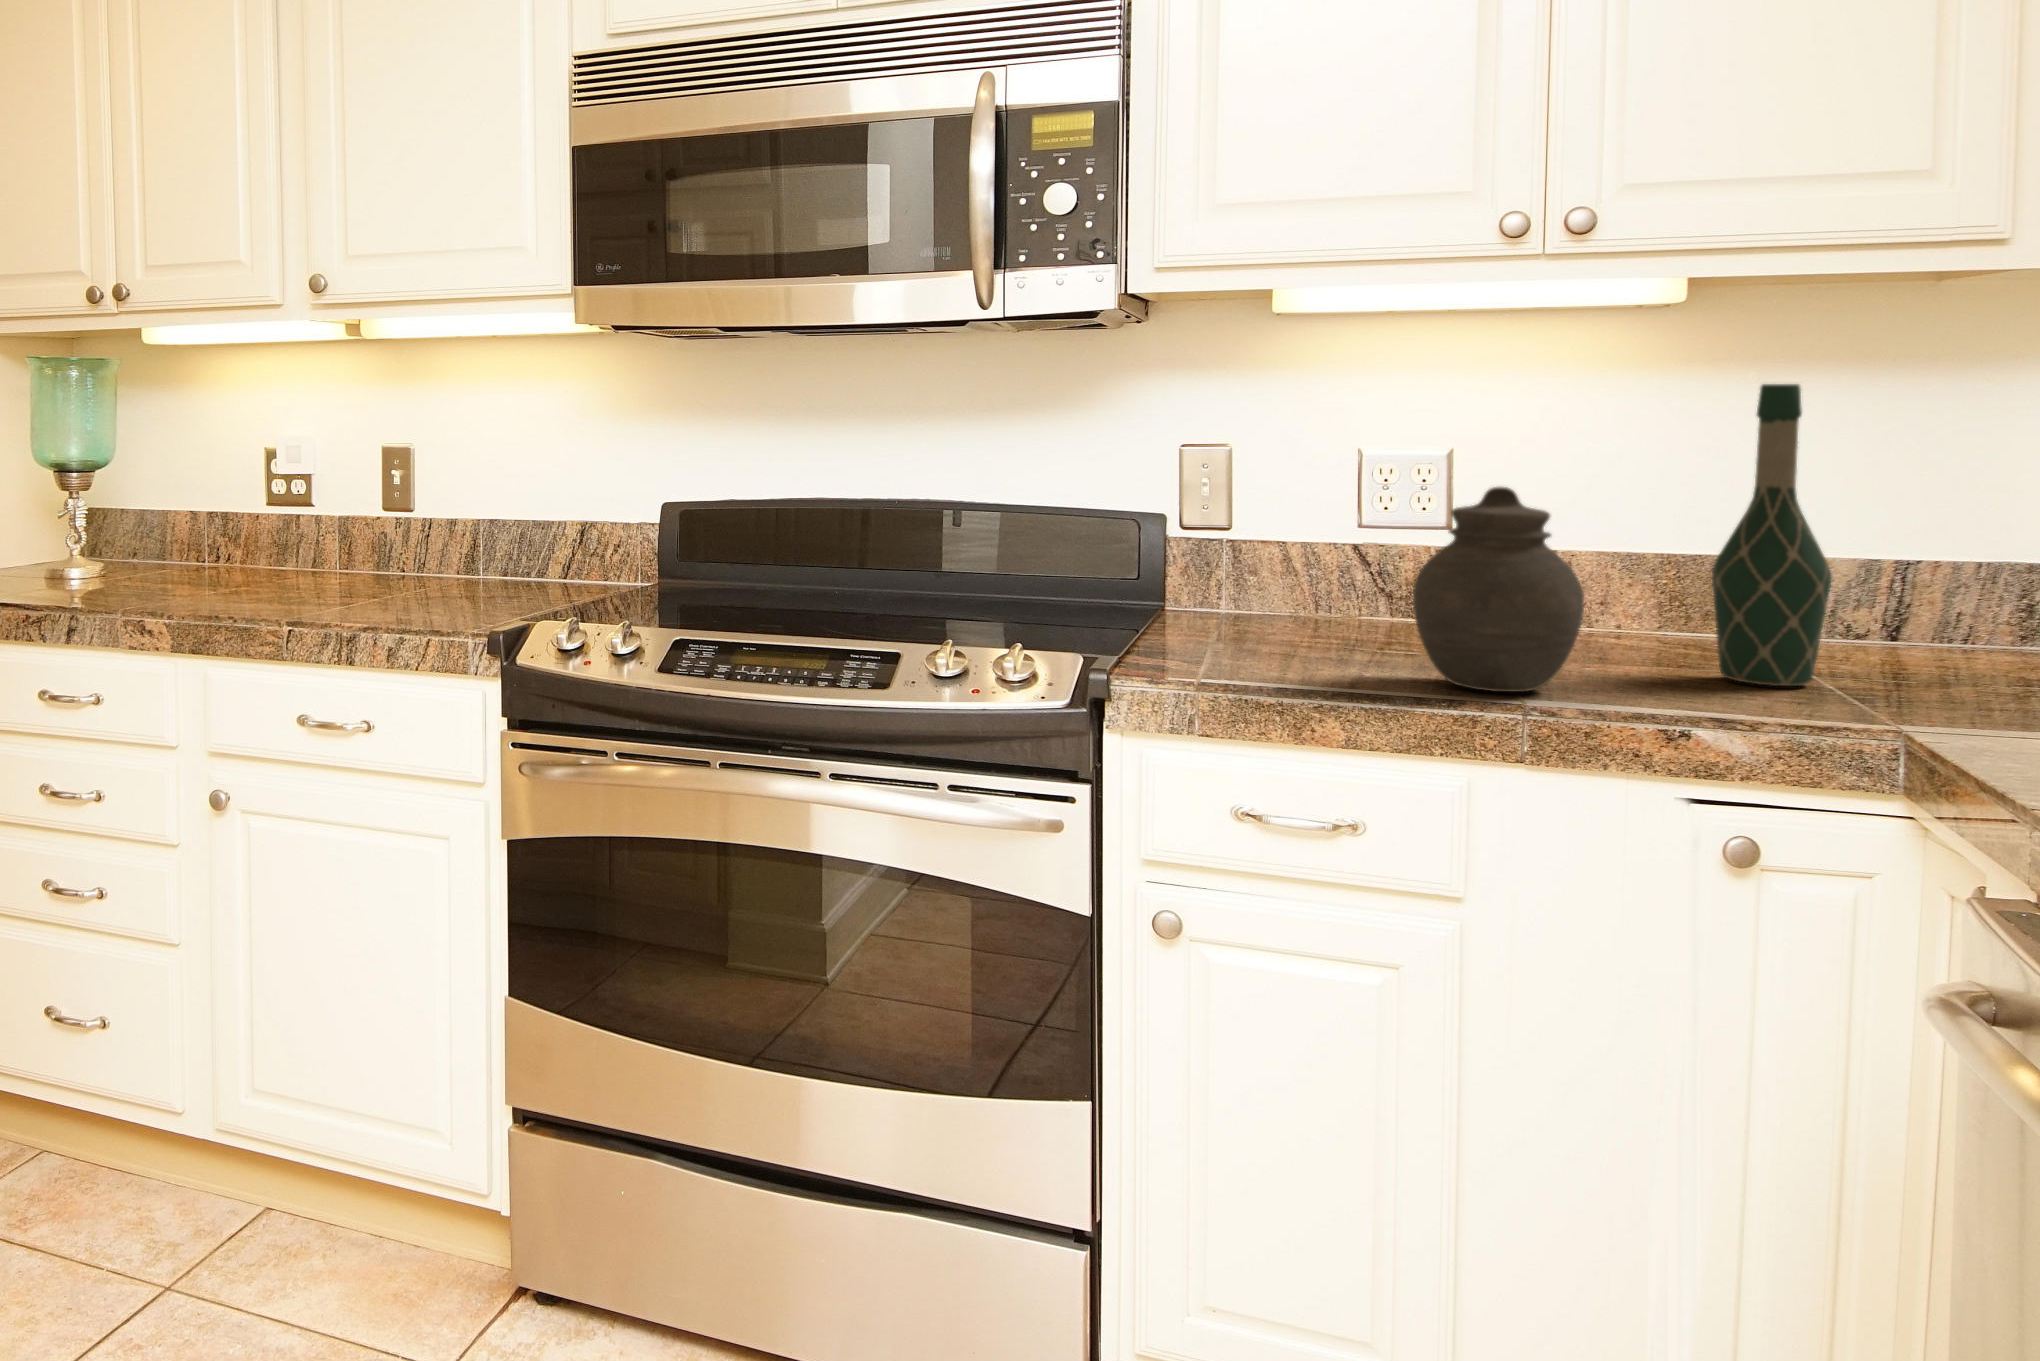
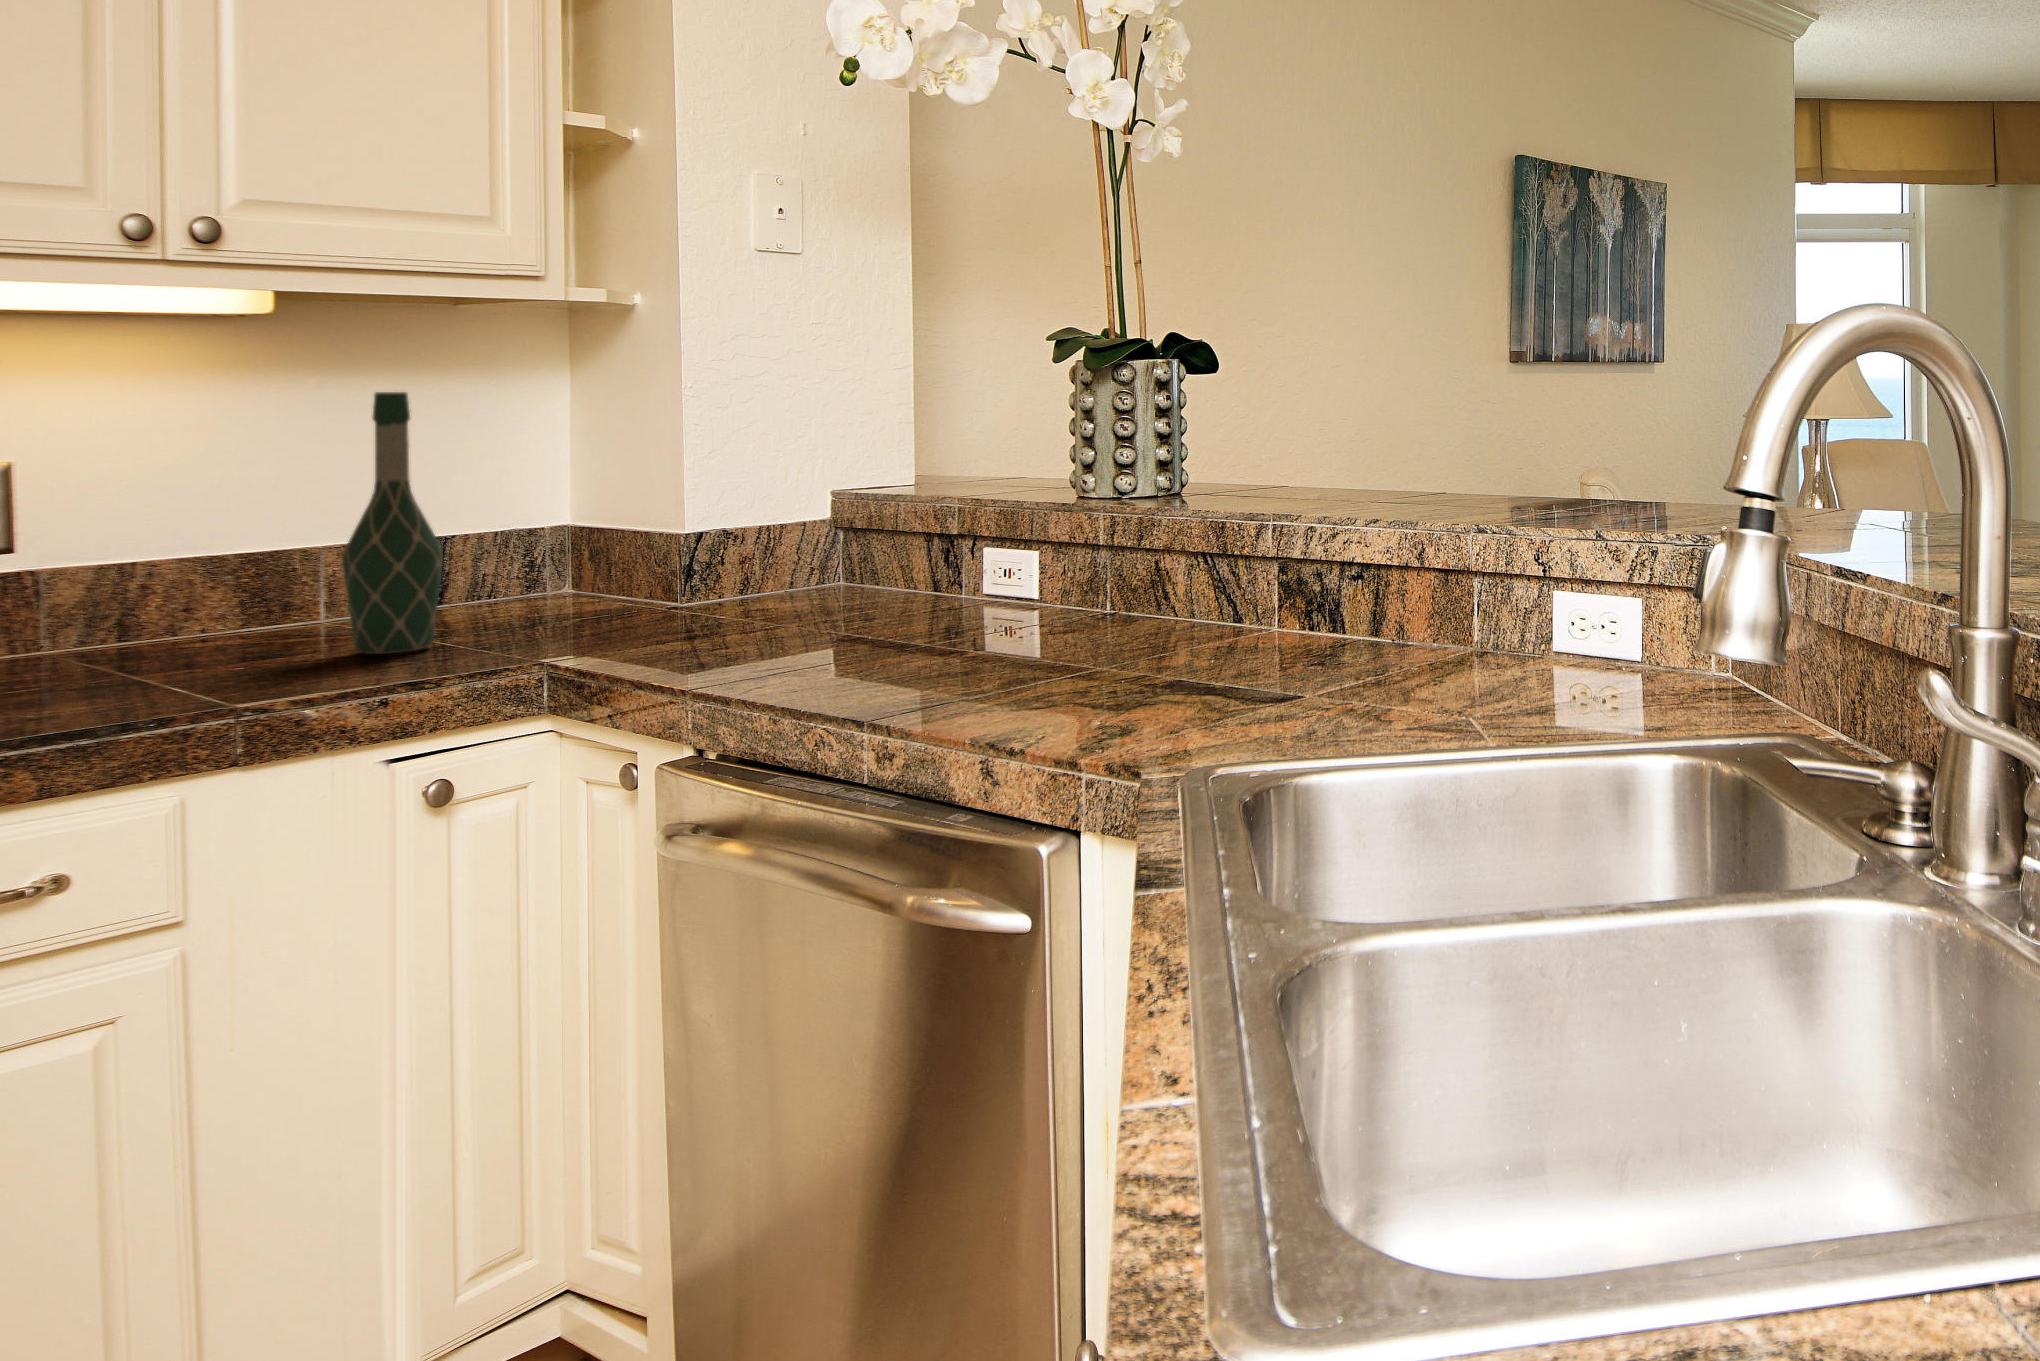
jar: present [1413,487,1584,692] -> none [70,497,265,707]

